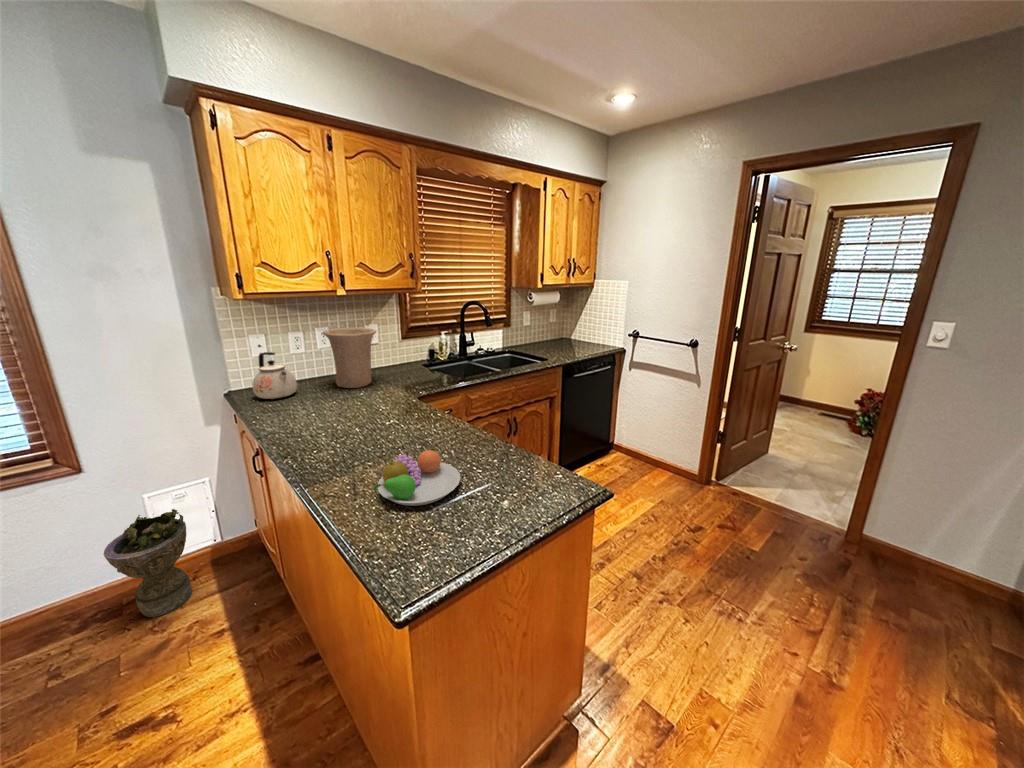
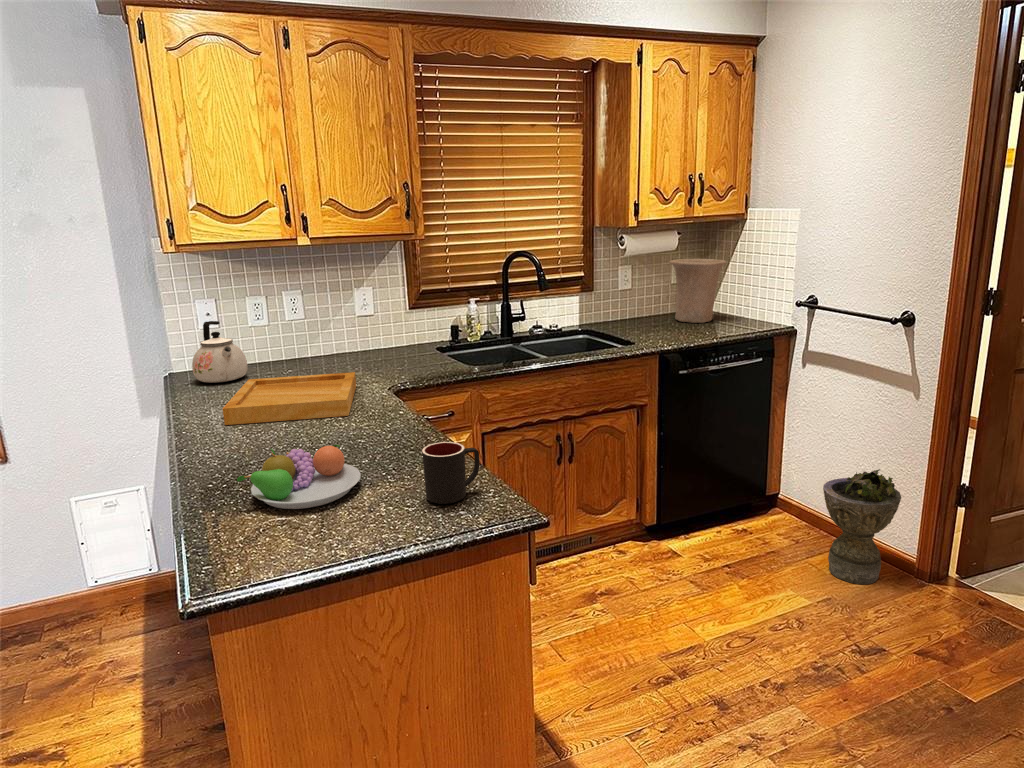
vase: present [322,328,376,388] -> present [669,259,726,323]
tray: none [305,387,402,434] -> present [222,372,356,425]
mug: none [513,442,548,488] -> present [422,442,480,504]
planter: present [104,509,192,617] -> present [823,469,901,584]

